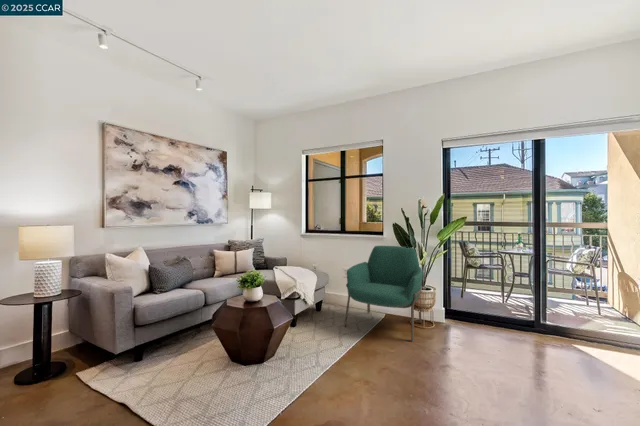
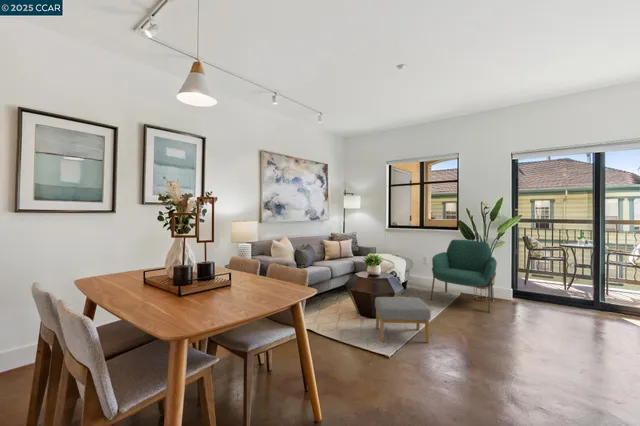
footstool: none [229,334,310,415] -> present [375,297,431,343]

